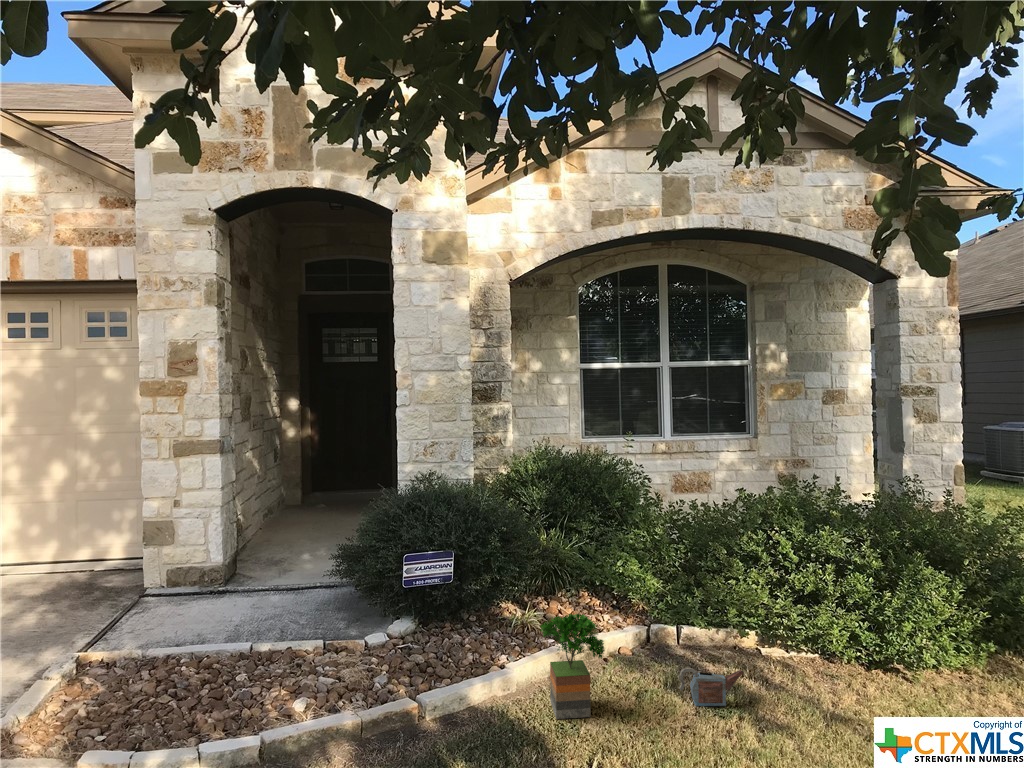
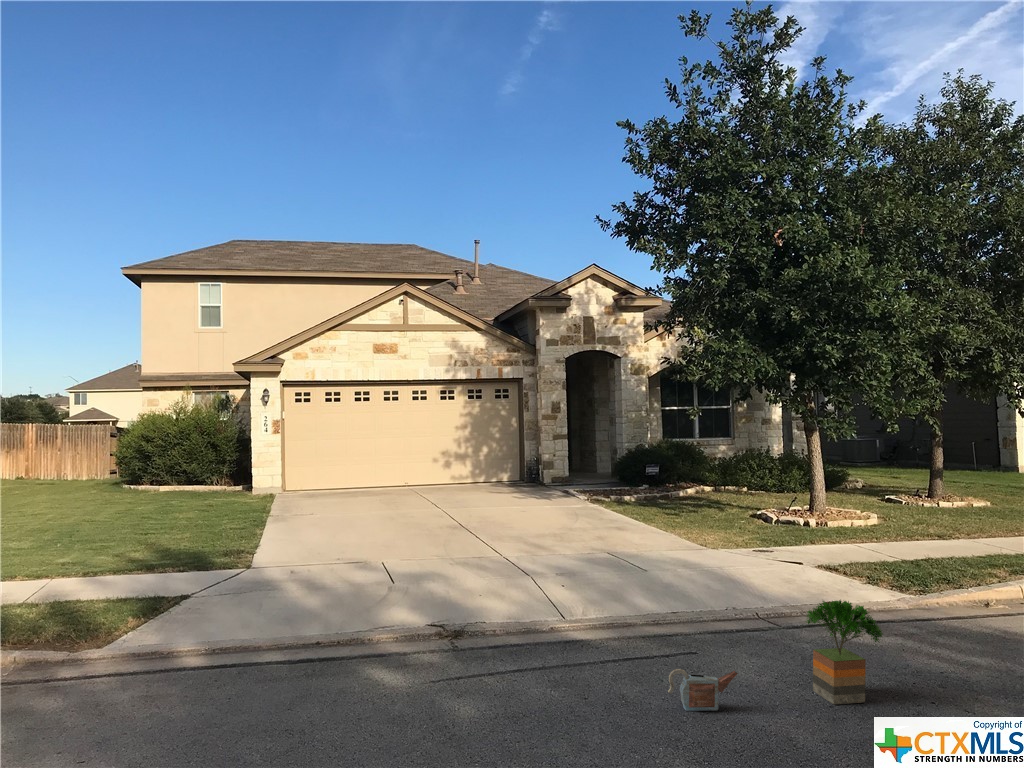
potted tree: present [540,613,605,719] -> present [807,600,883,704]

